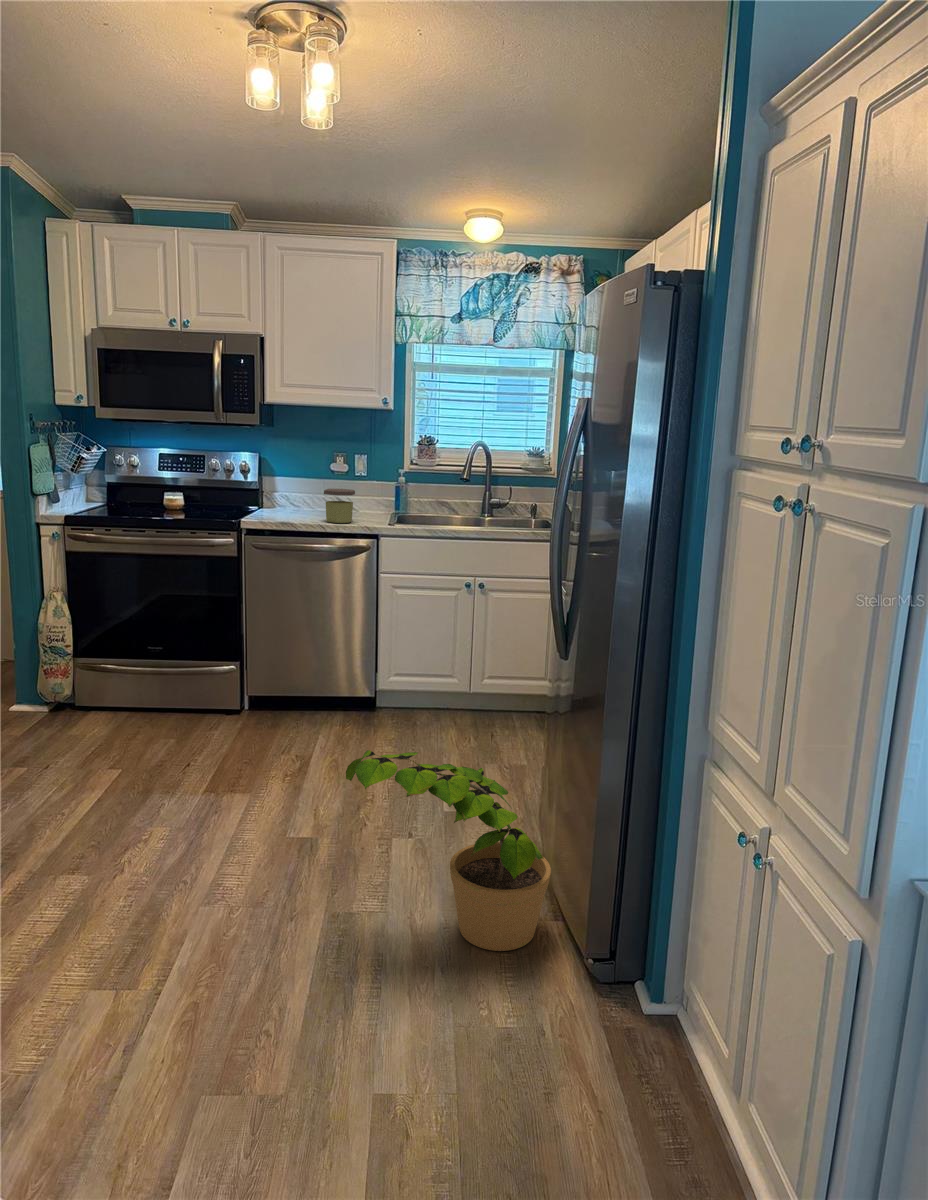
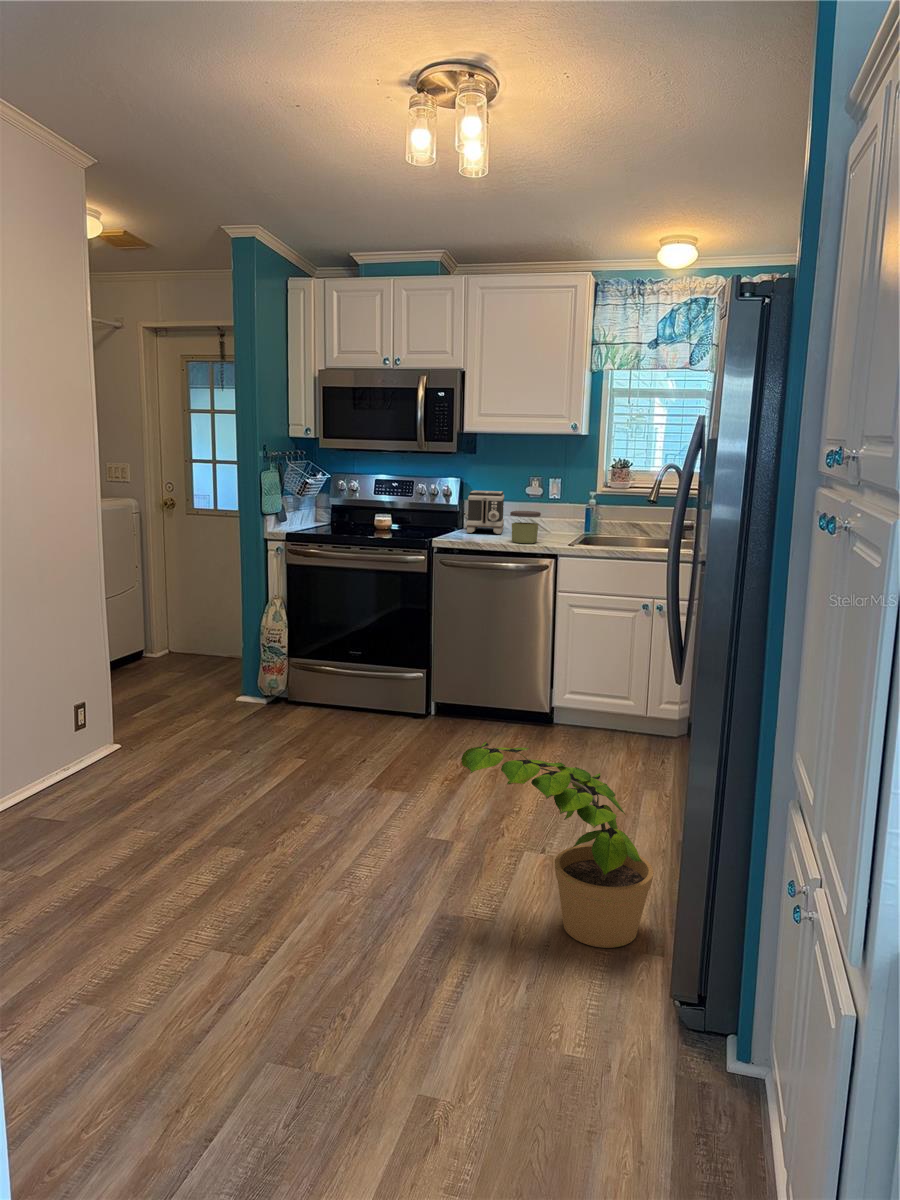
toaster: none [271,466,310,513] -> present [467,490,504,534]

